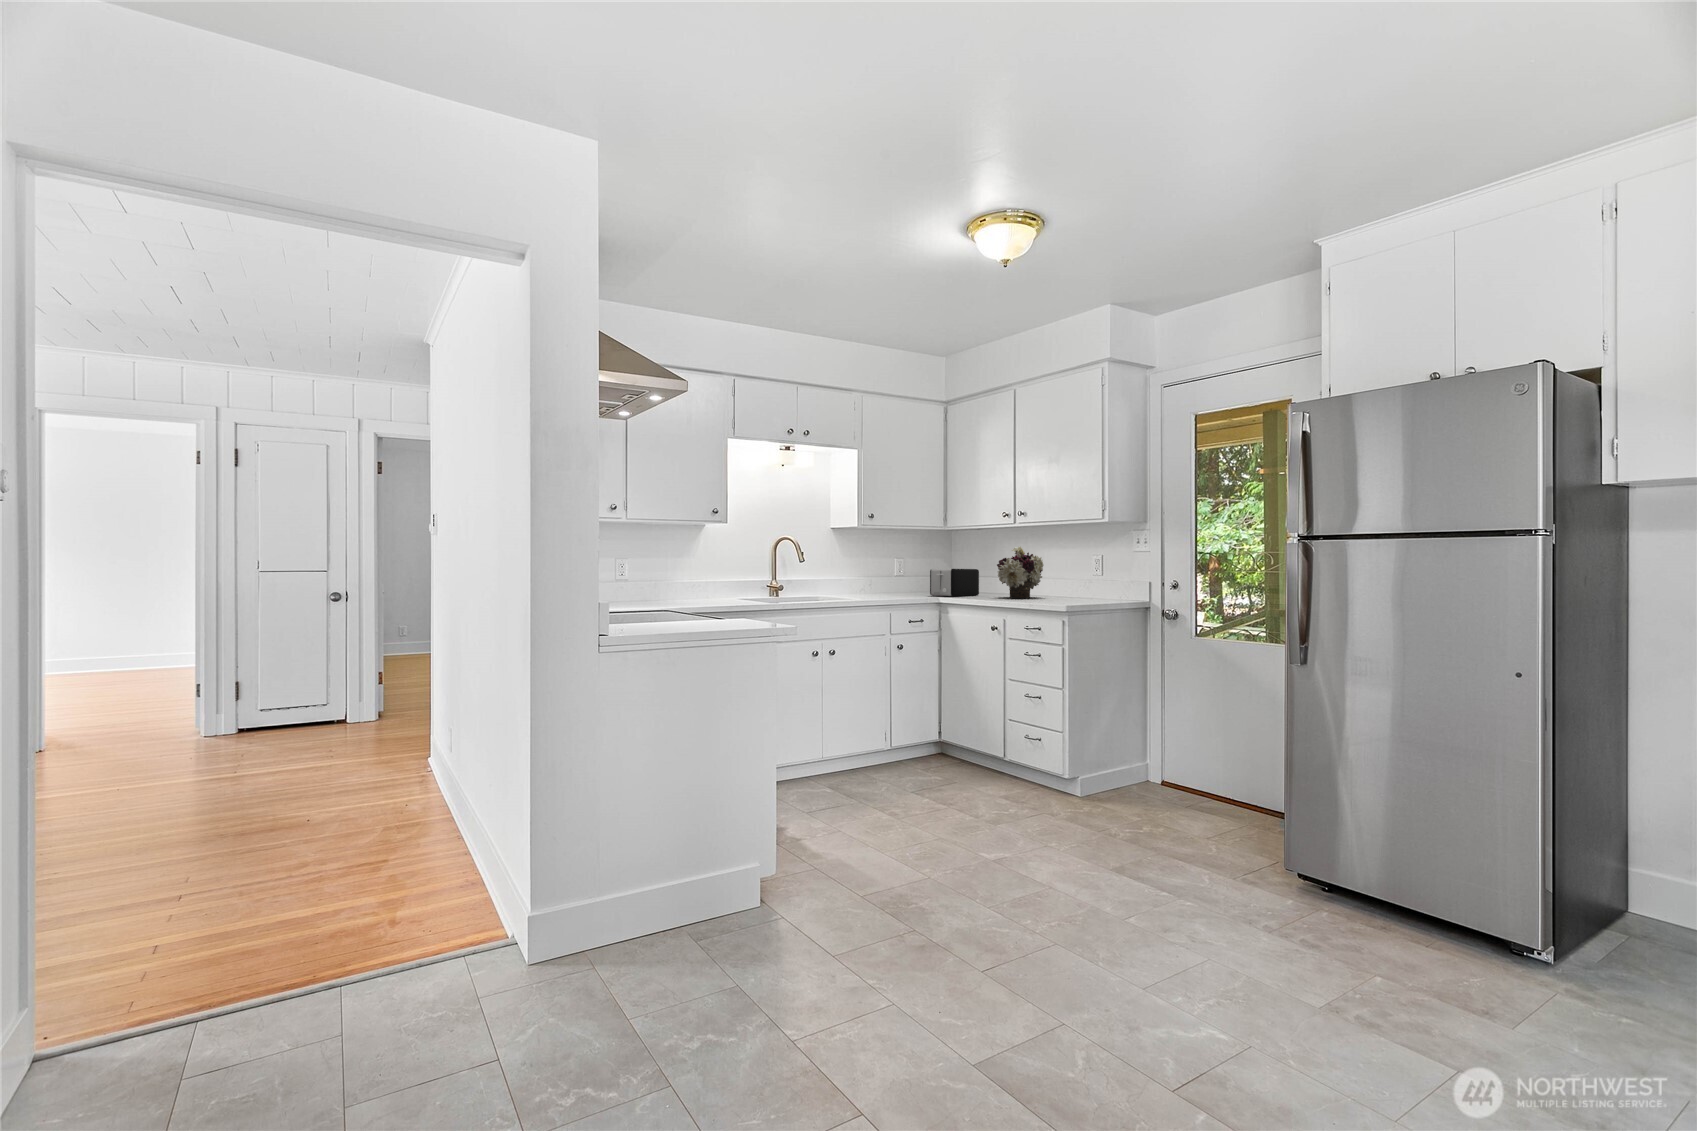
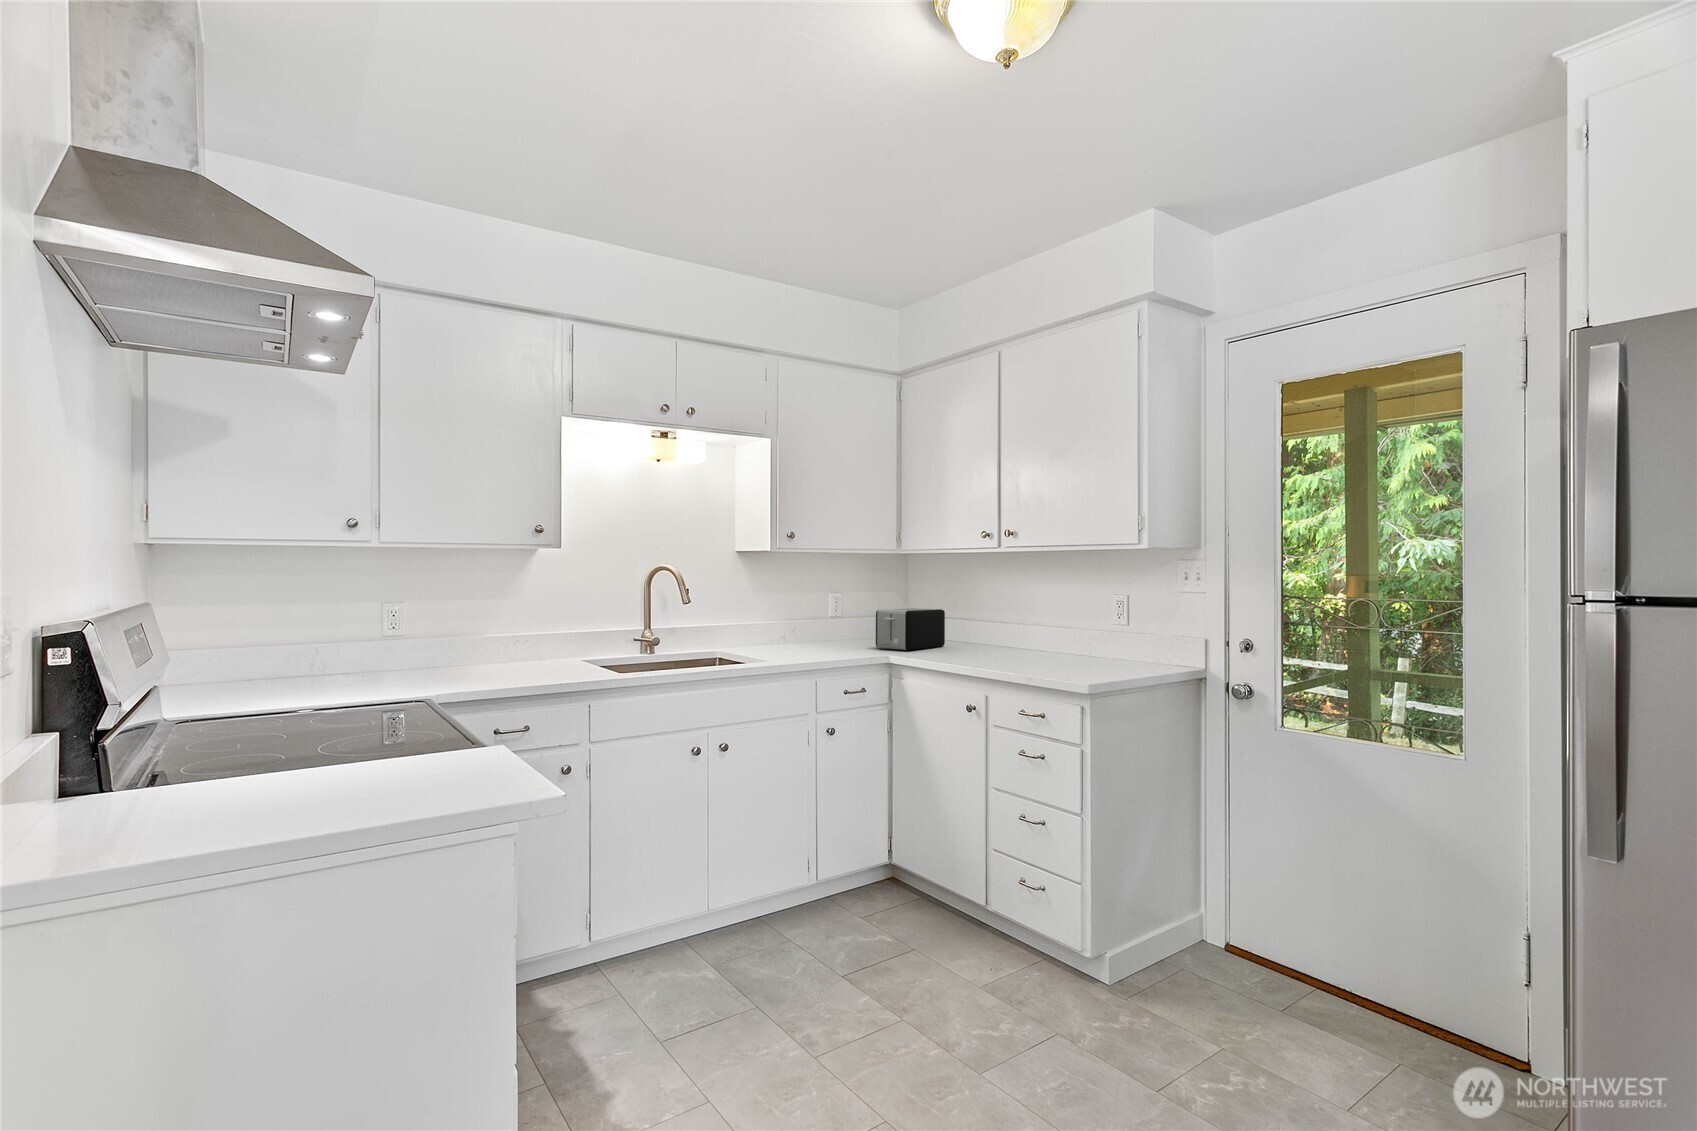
flower arrangement: present [997,546,1044,598] -> none [972,580,1040,657]

